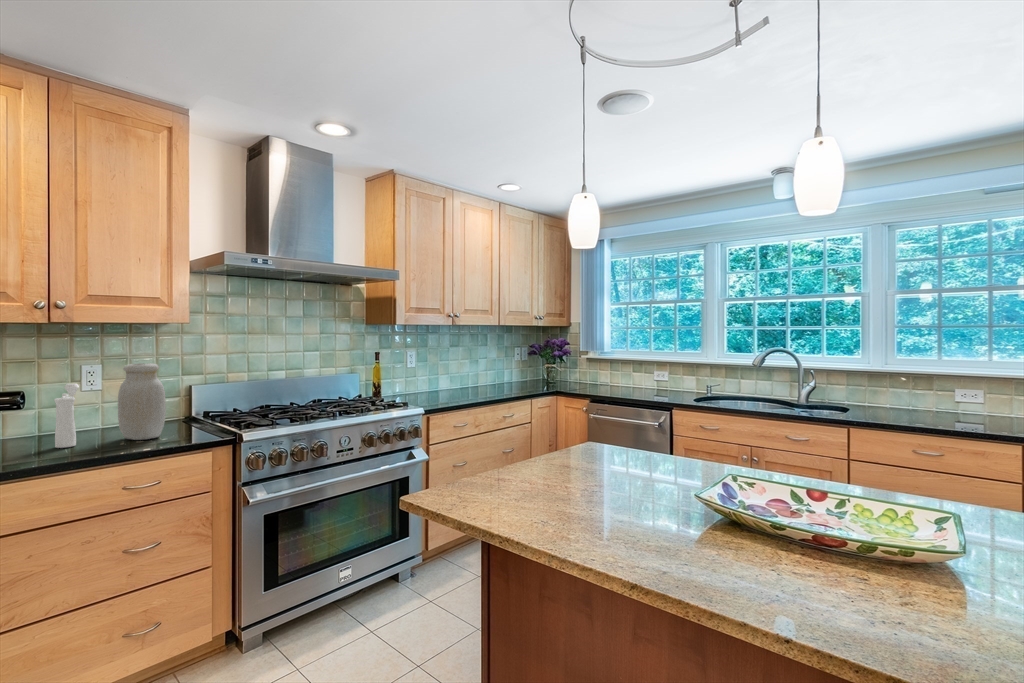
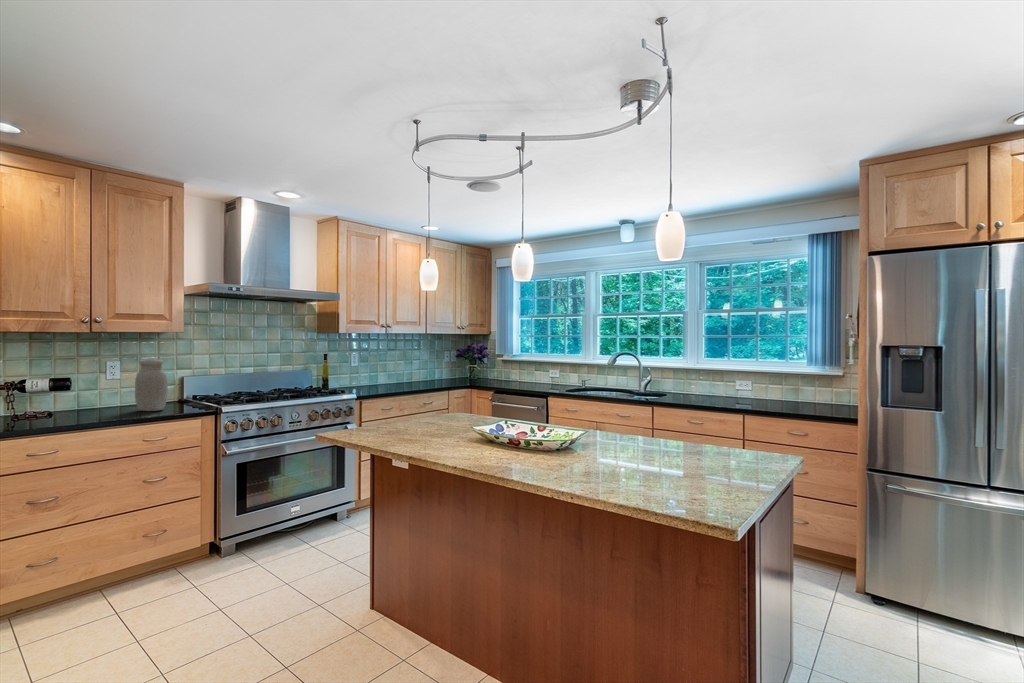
pepper mill: present [54,383,79,448] -> none [93,373,108,415]

